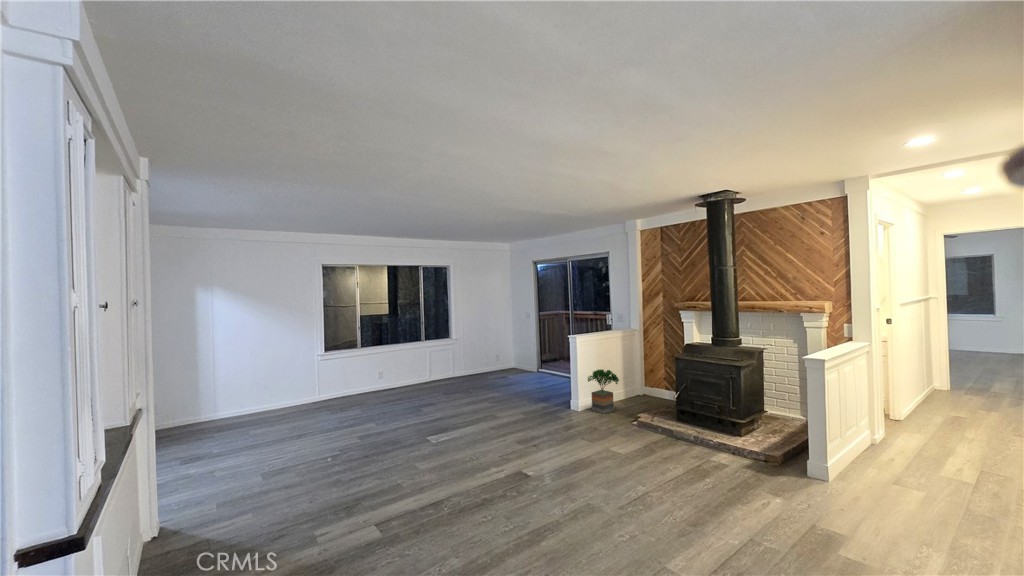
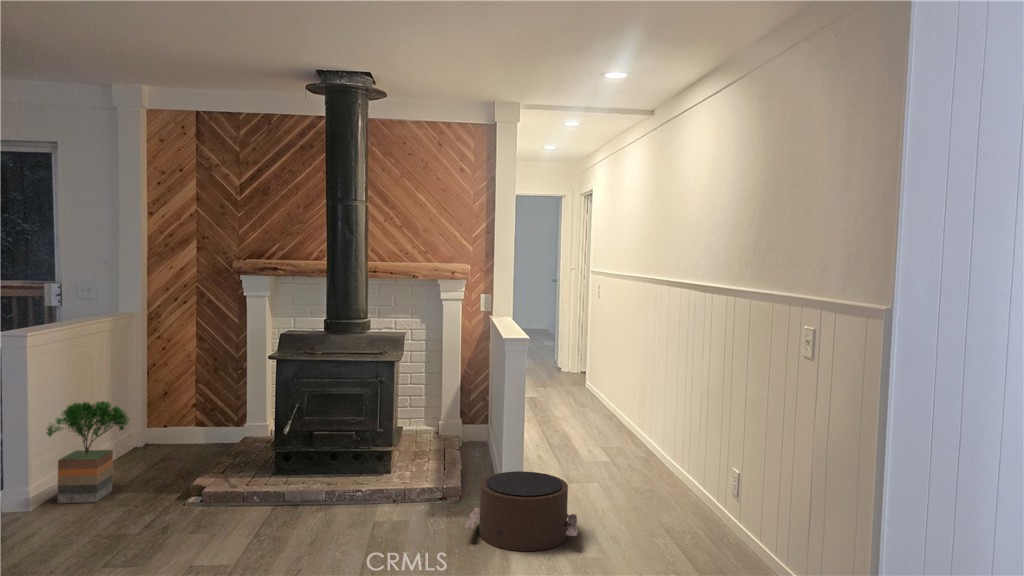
pouf: none [744,453,842,515] -> present [465,471,578,551]

